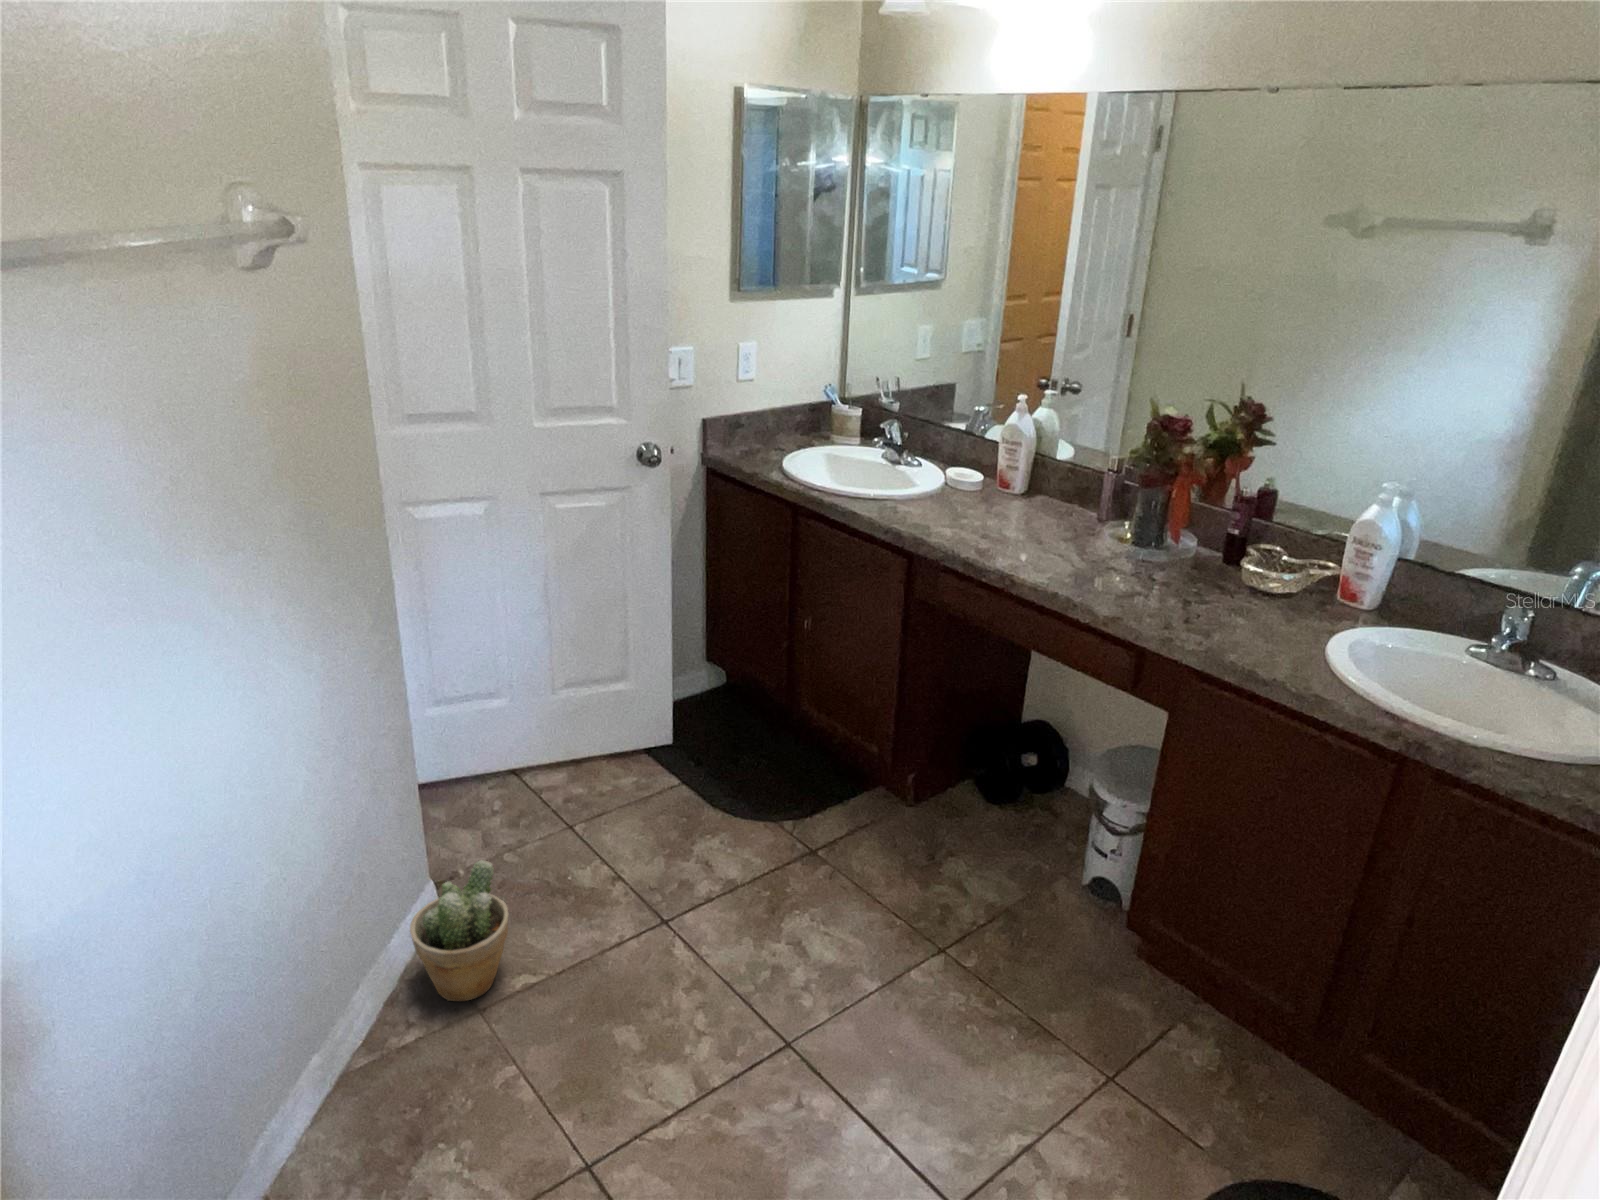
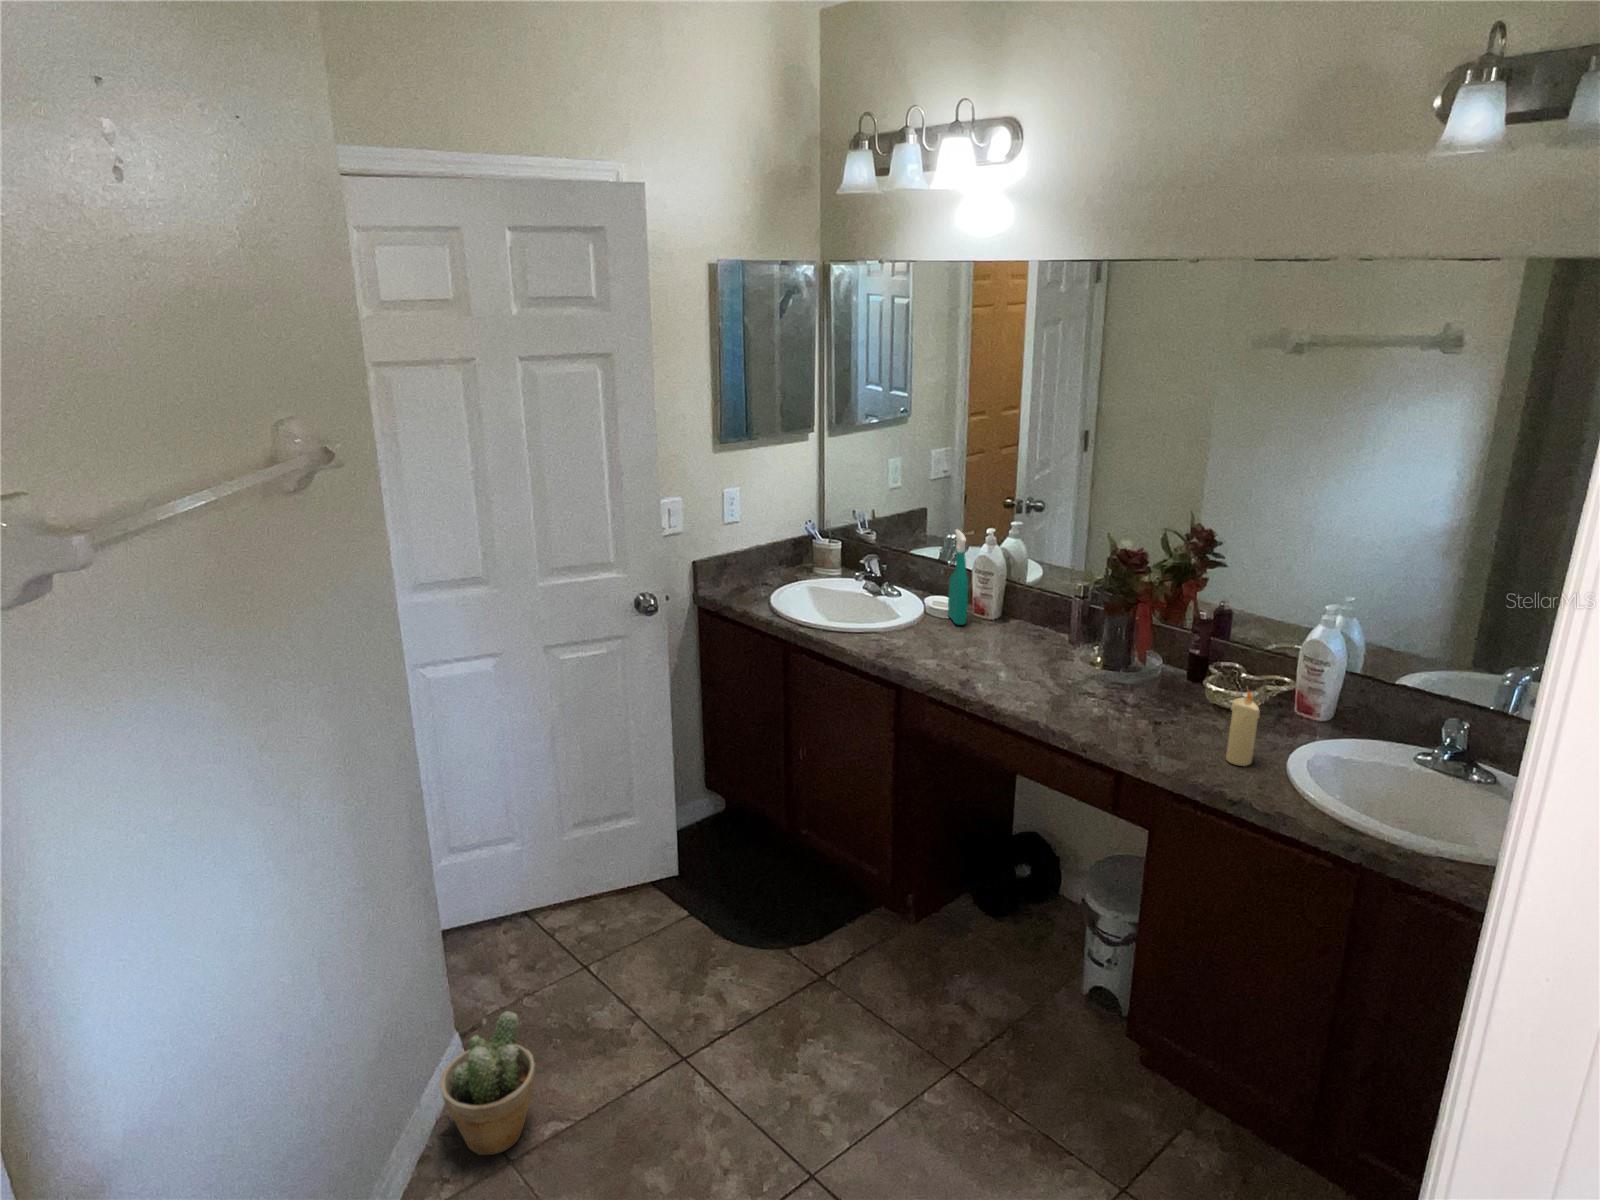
spray bottle: none [970,394,996,497] -> present [948,530,968,625]
candle: none [1259,564,1301,648] -> present [1226,690,1260,766]

